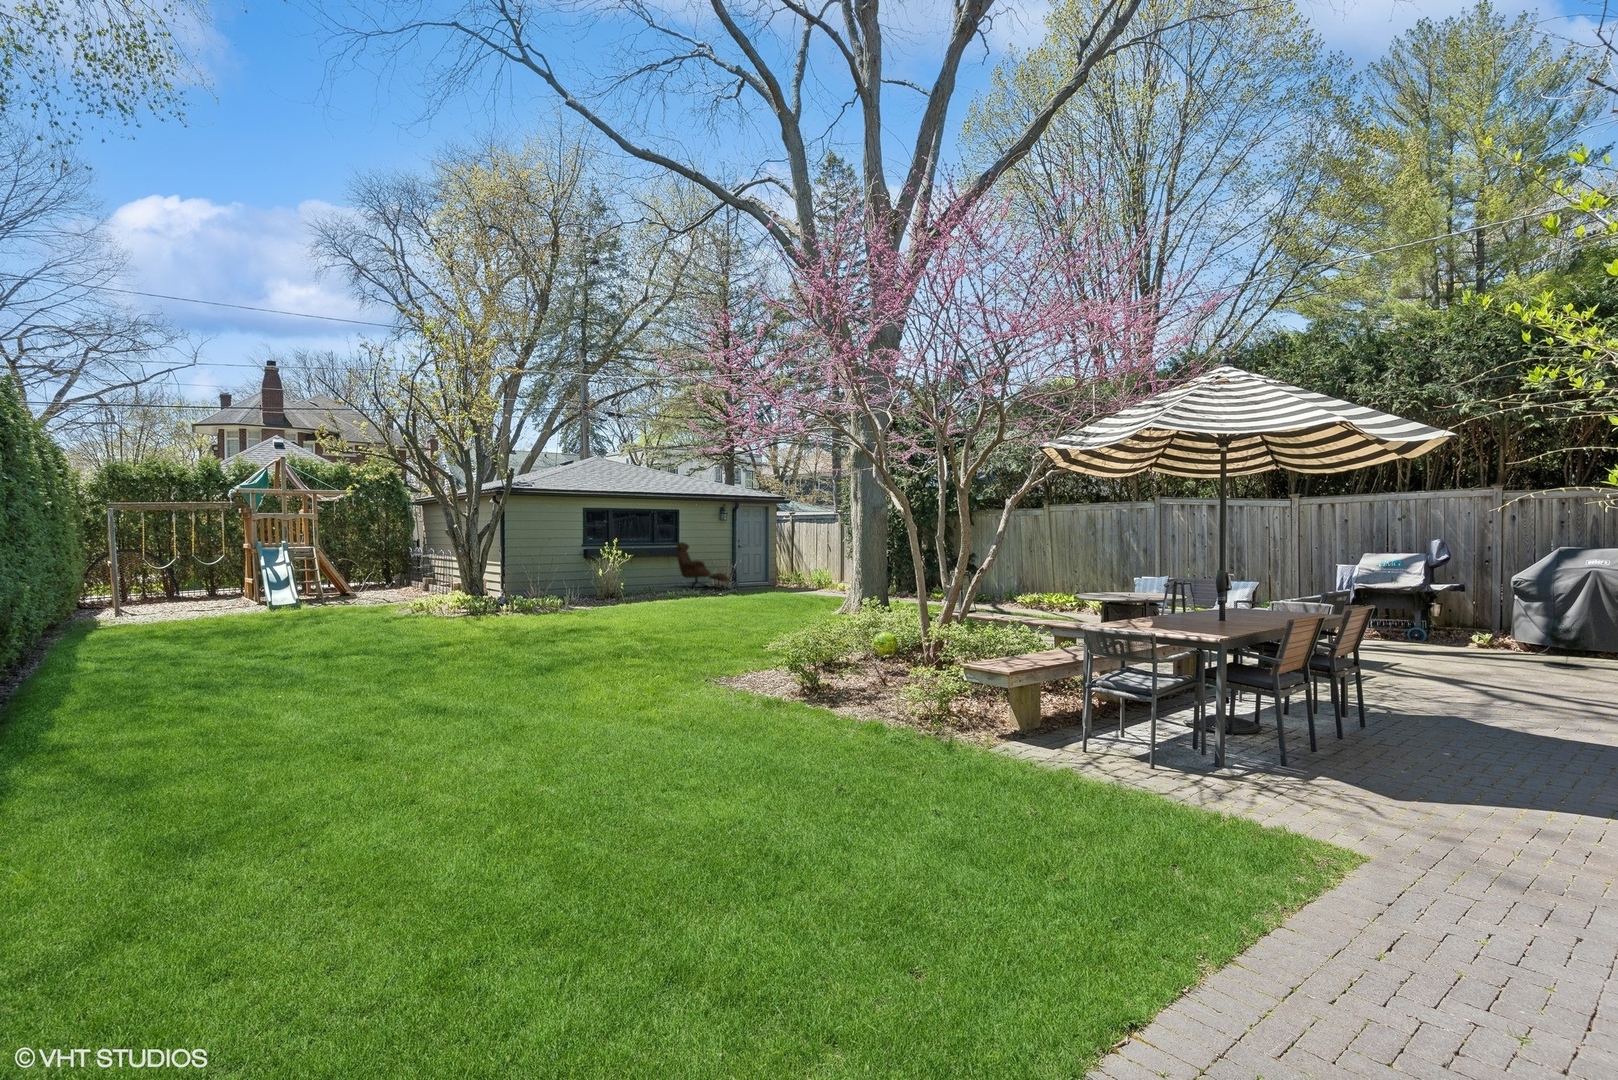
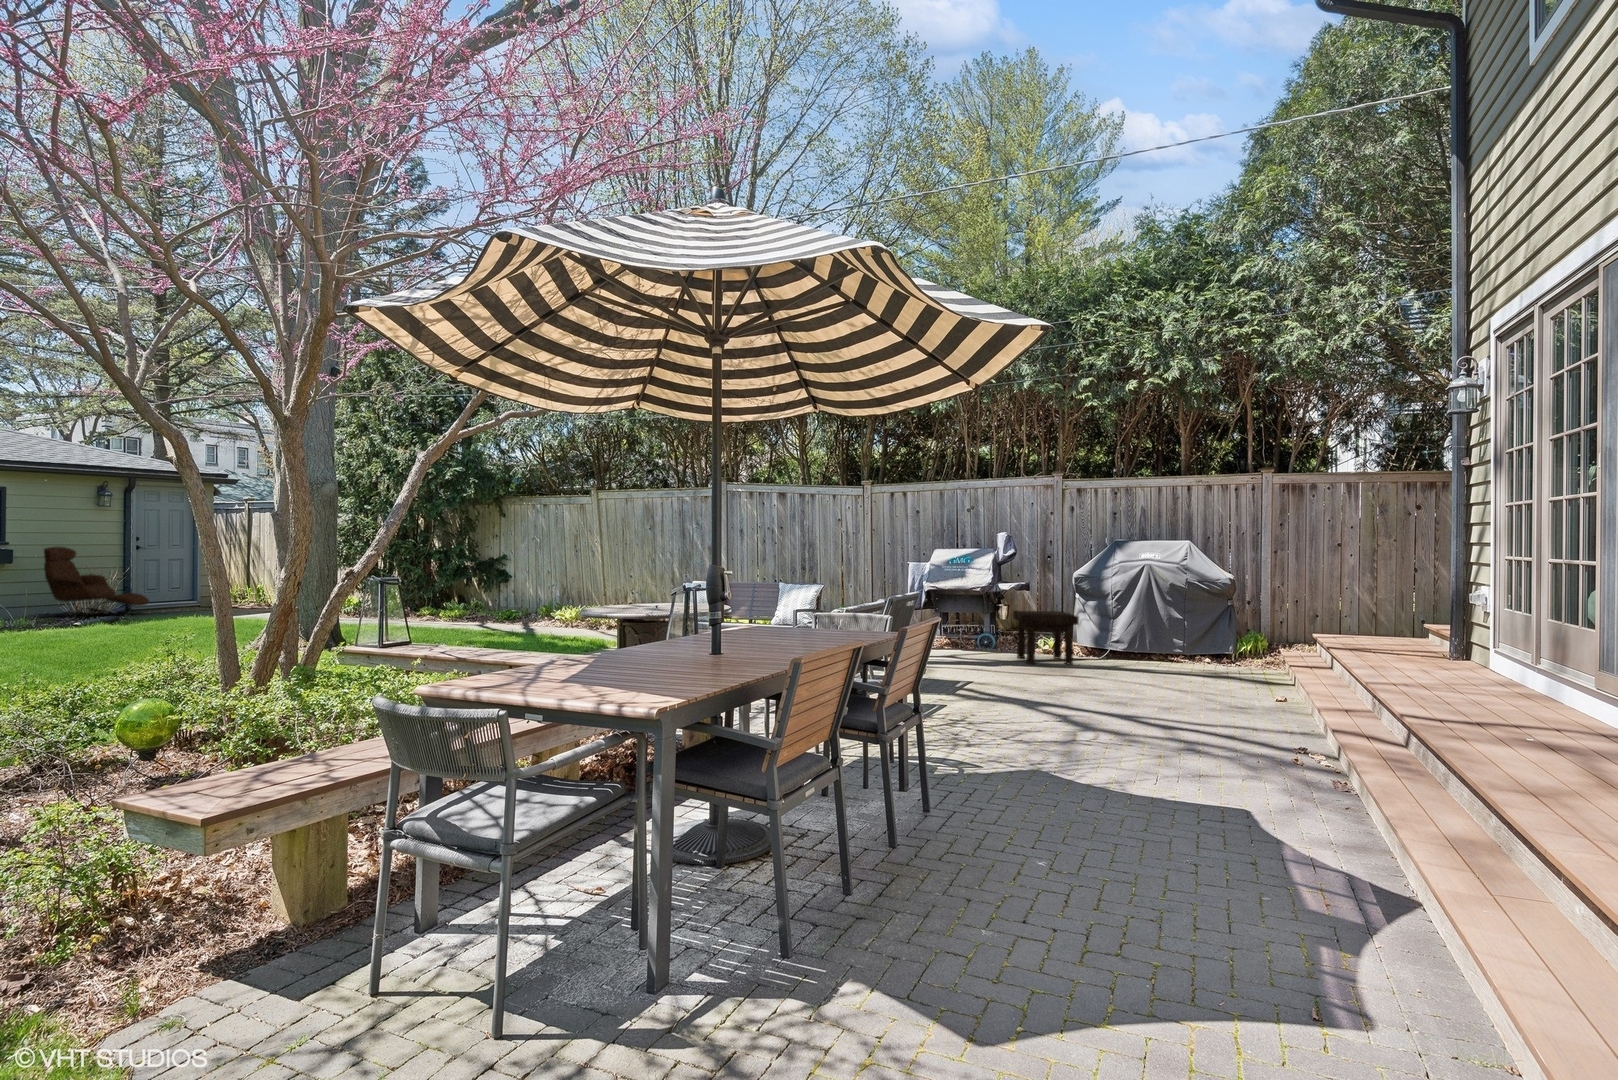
stool: none [1446,609,1518,659] -> present [1013,611,1079,665]
potted tree: present [1545,610,1589,670] -> none [1102,605,1146,674]

